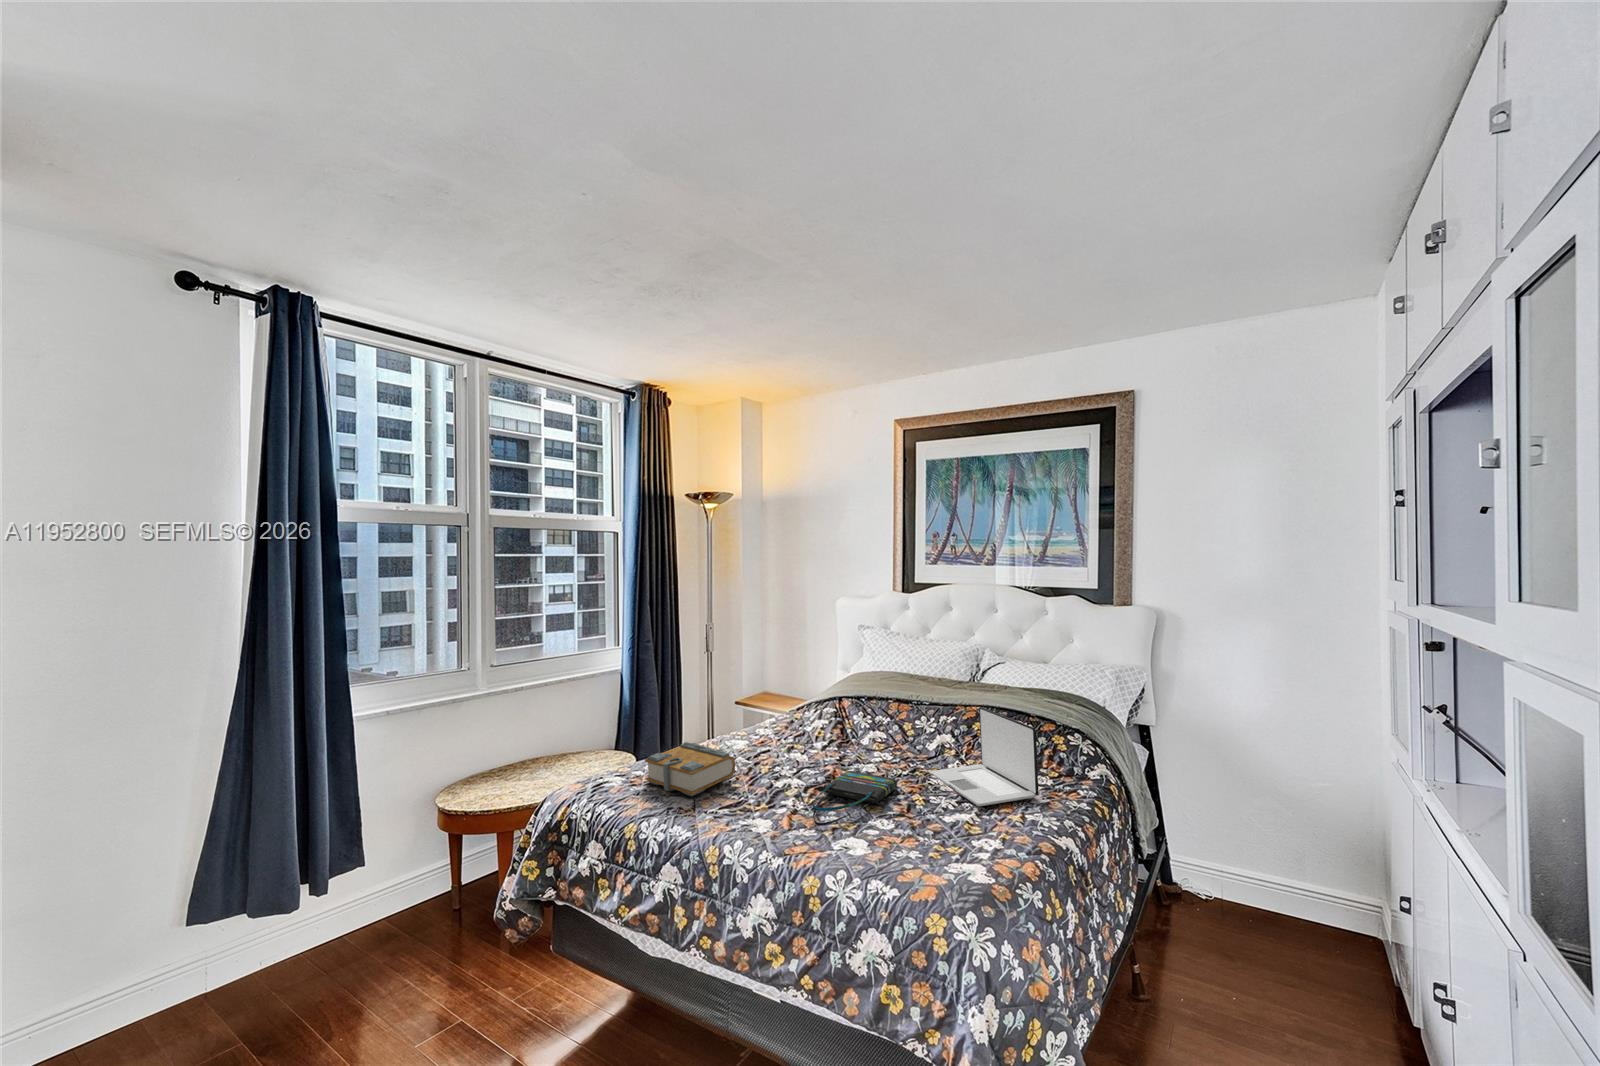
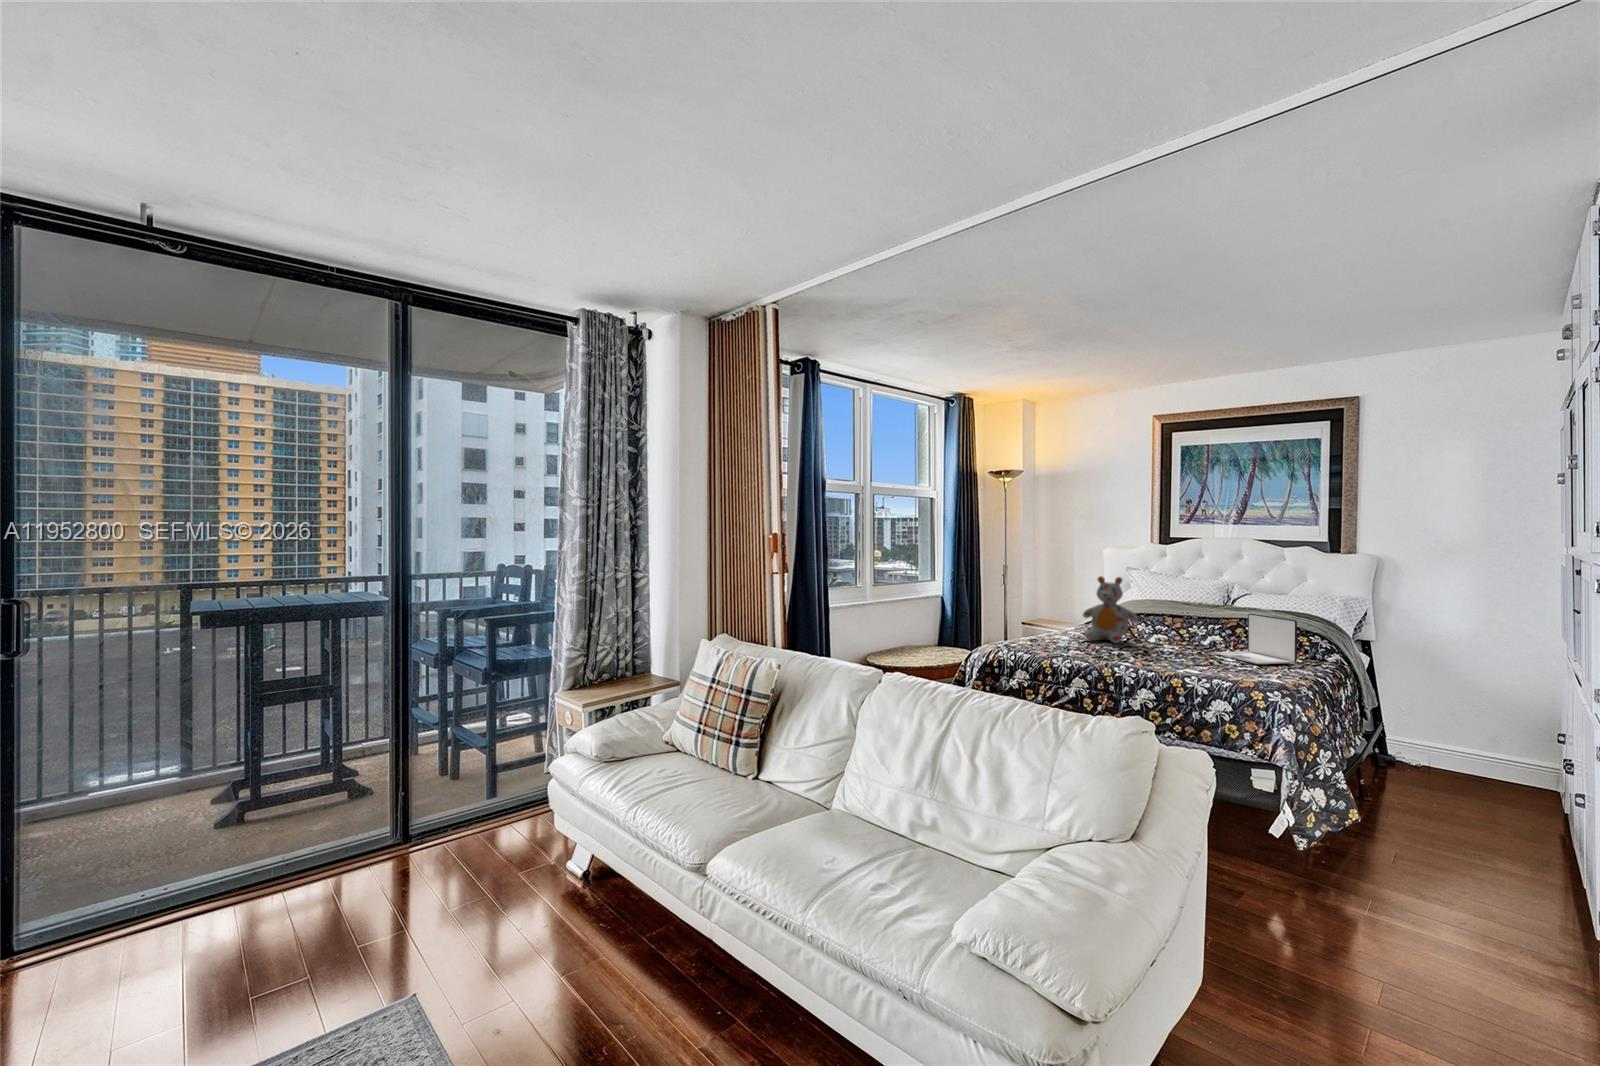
stuffed bear: none [757,653,833,760] -> present [1083,576,1138,643]
book: present [645,742,735,796] -> none [1028,627,1086,653]
tote bag: present [813,771,897,826] -> none [1147,648,1198,665]

